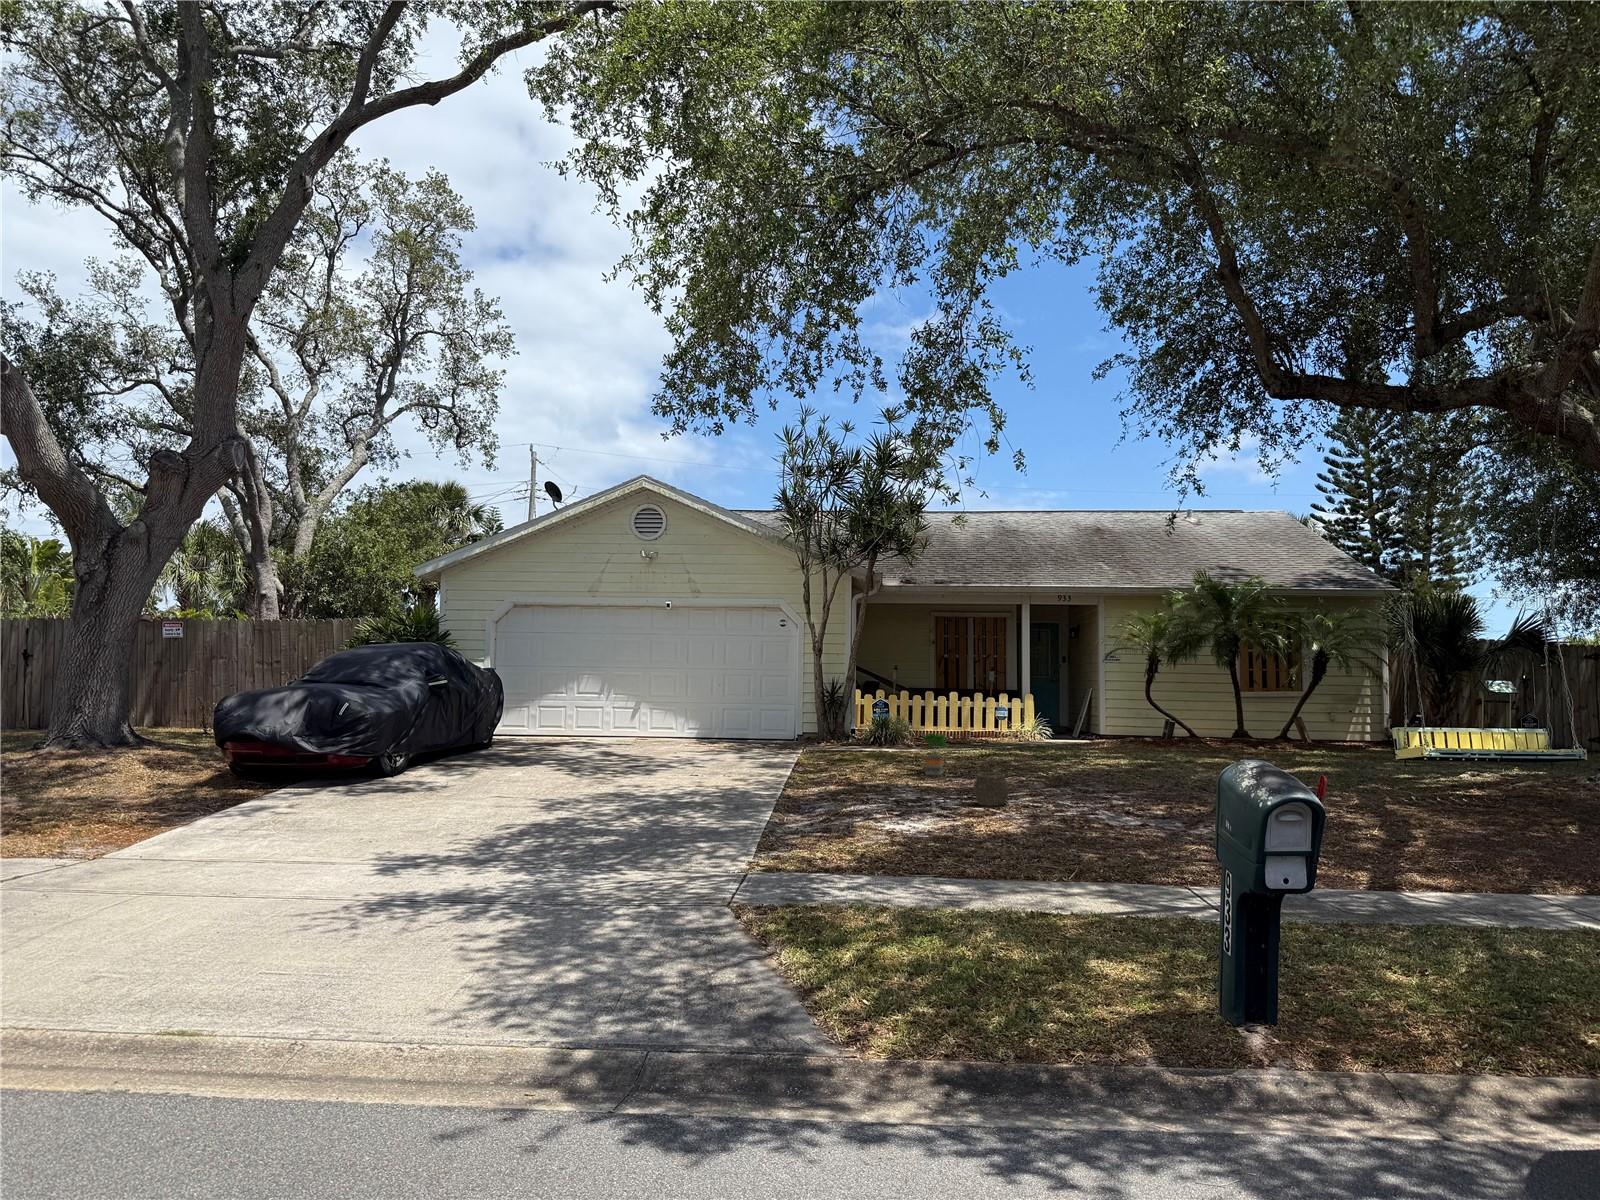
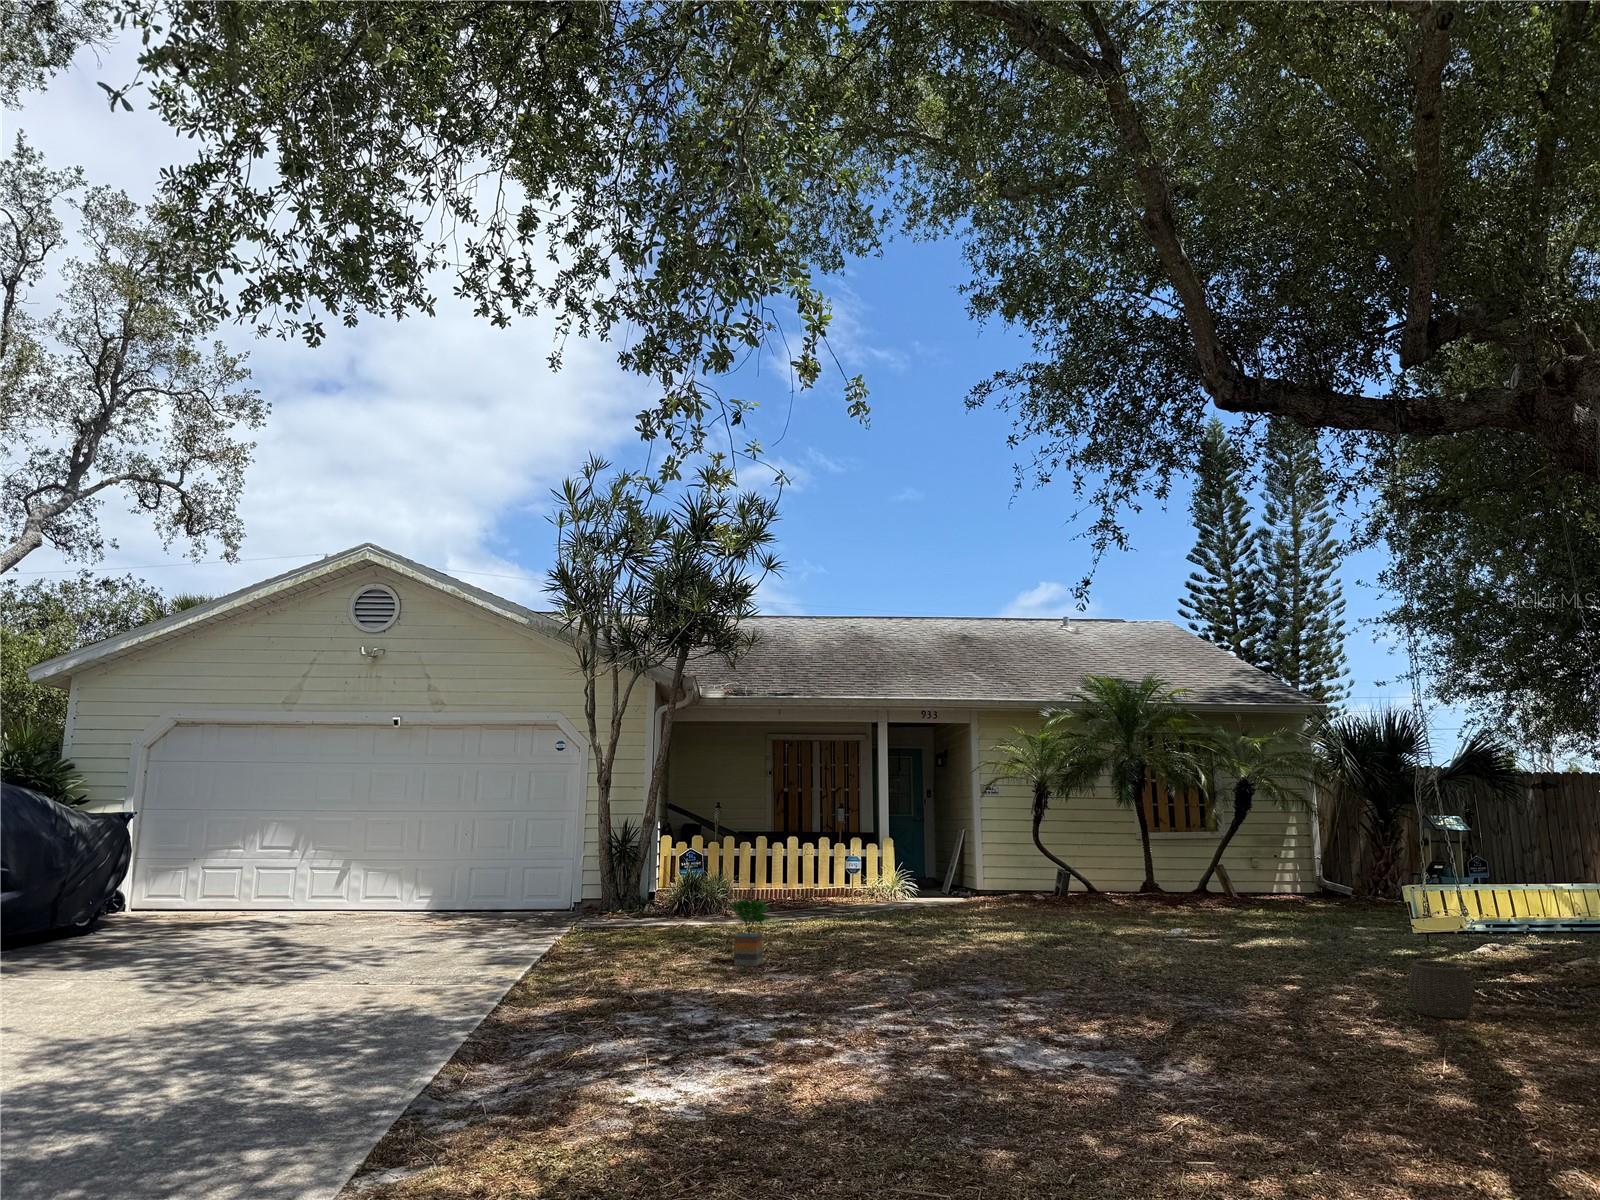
woven basket: present [974,772,1009,806] -> present [1408,961,1473,1019]

